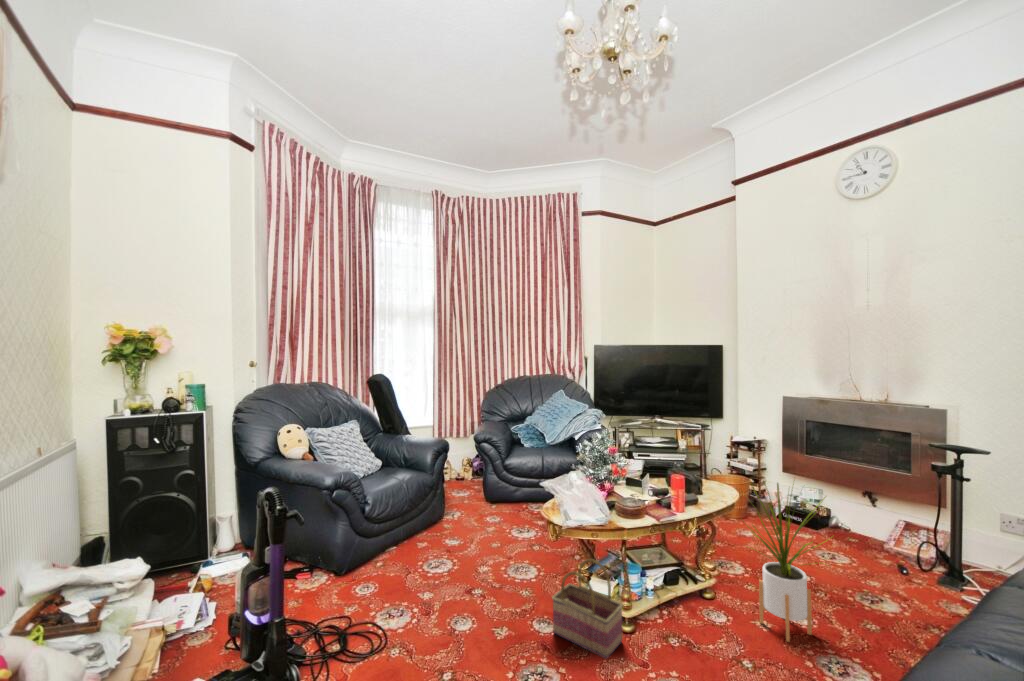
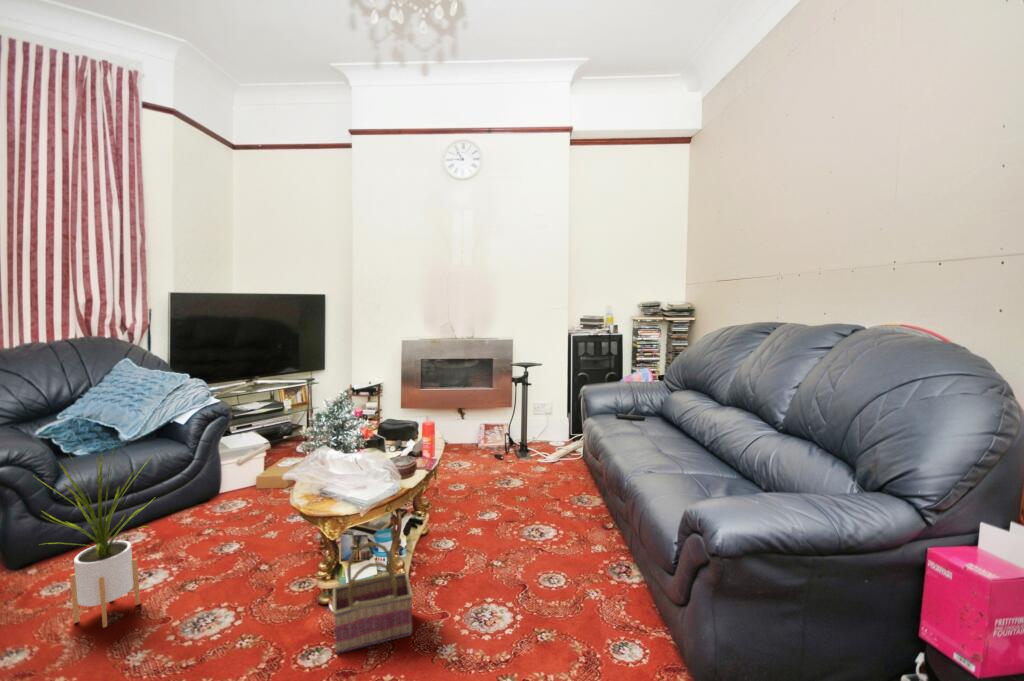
house plant: present [748,483,825,642] -> present [36,454,146,628]

